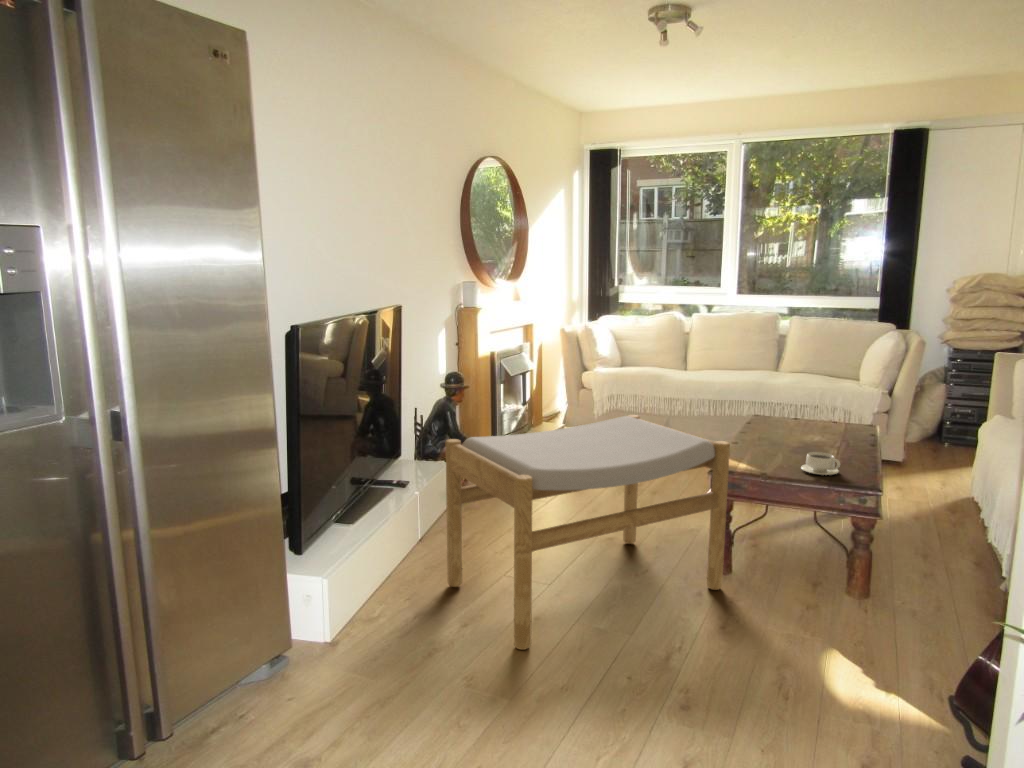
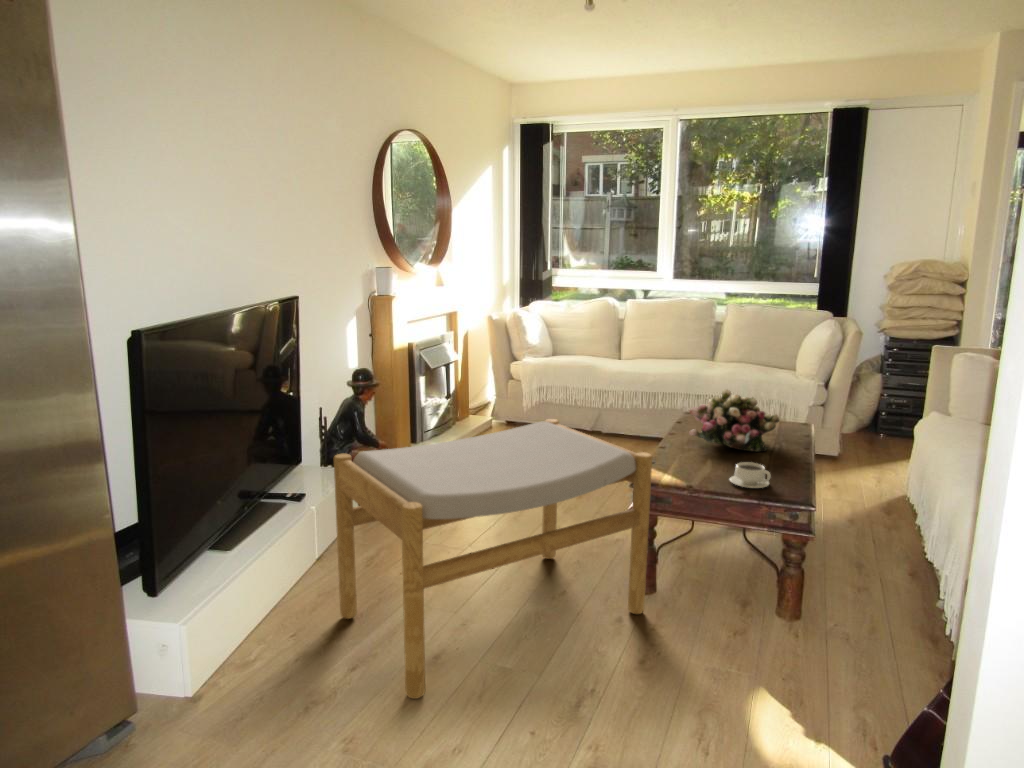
flower arrangement: none [760,390,846,447] -> present [689,389,779,452]

